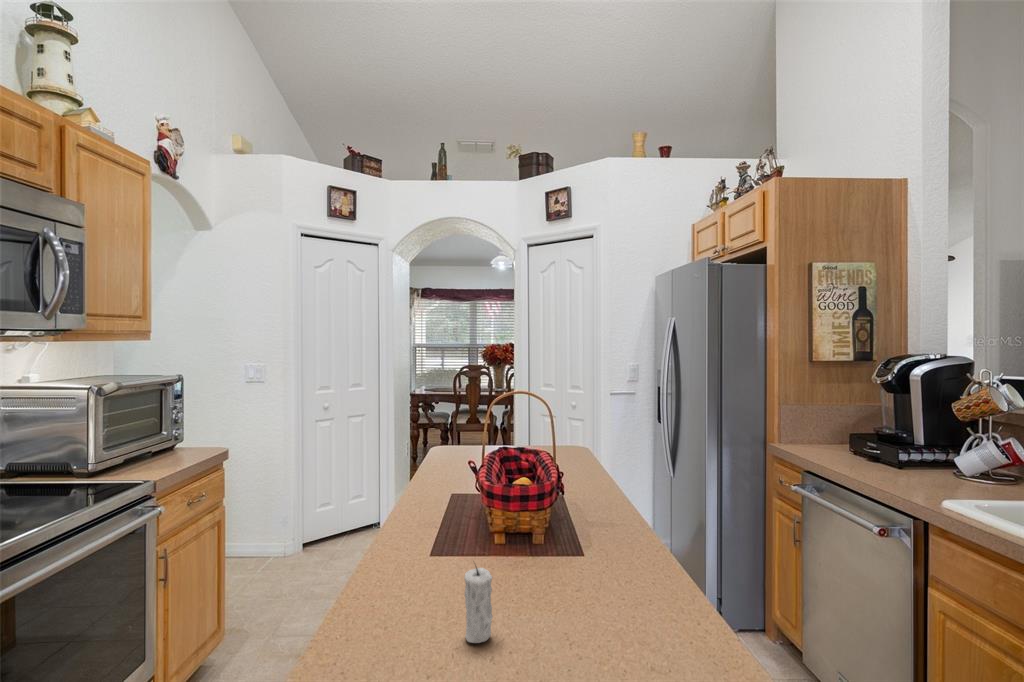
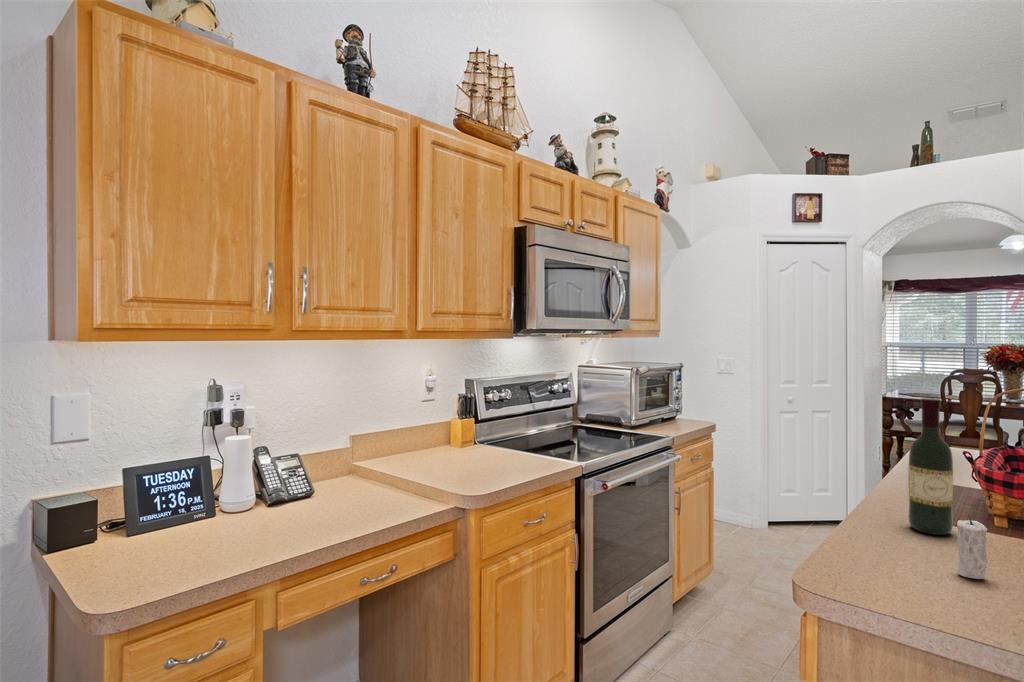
wine bottle: none [420,415,461,575] -> present [908,398,953,535]

